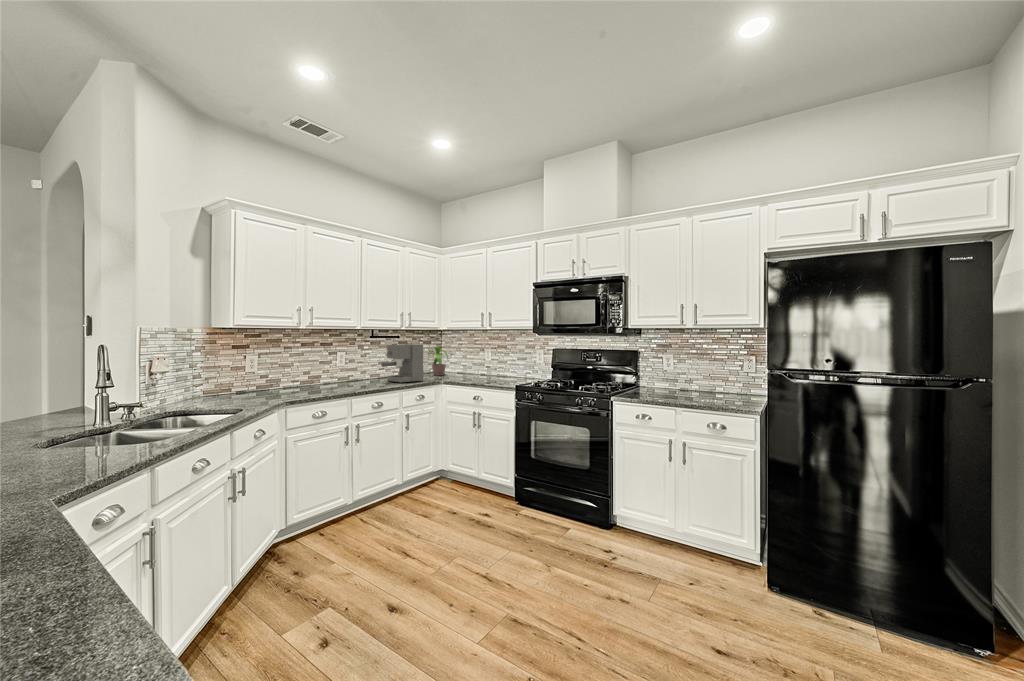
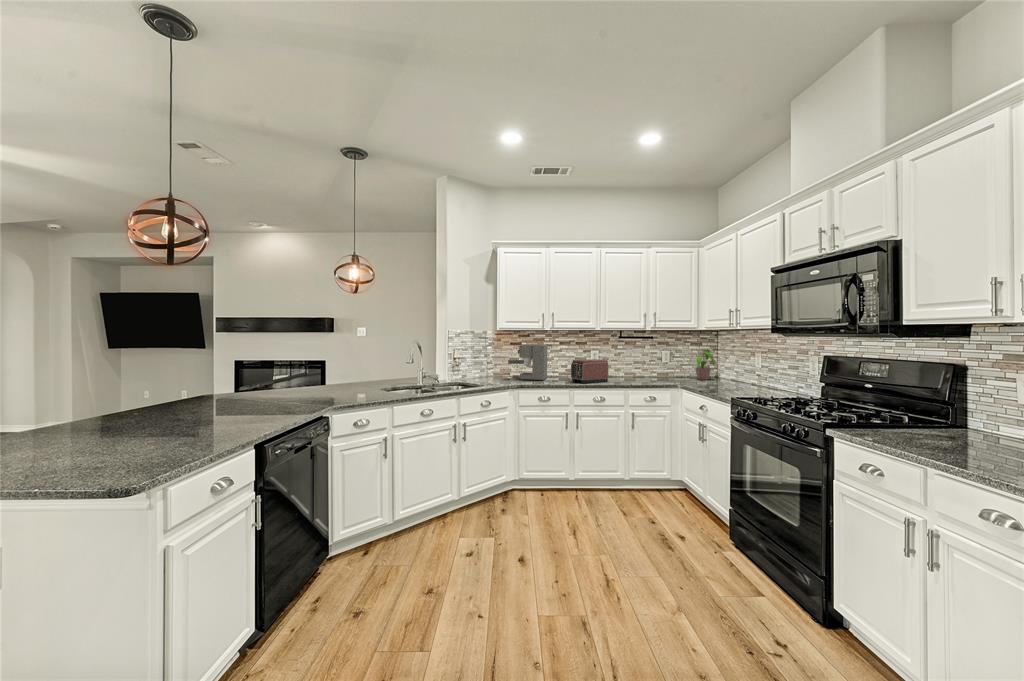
coffee maker: present [381,344,423,383] -> present [508,345,547,380]
toaster: none [334,362,373,390] -> present [571,359,608,383]

